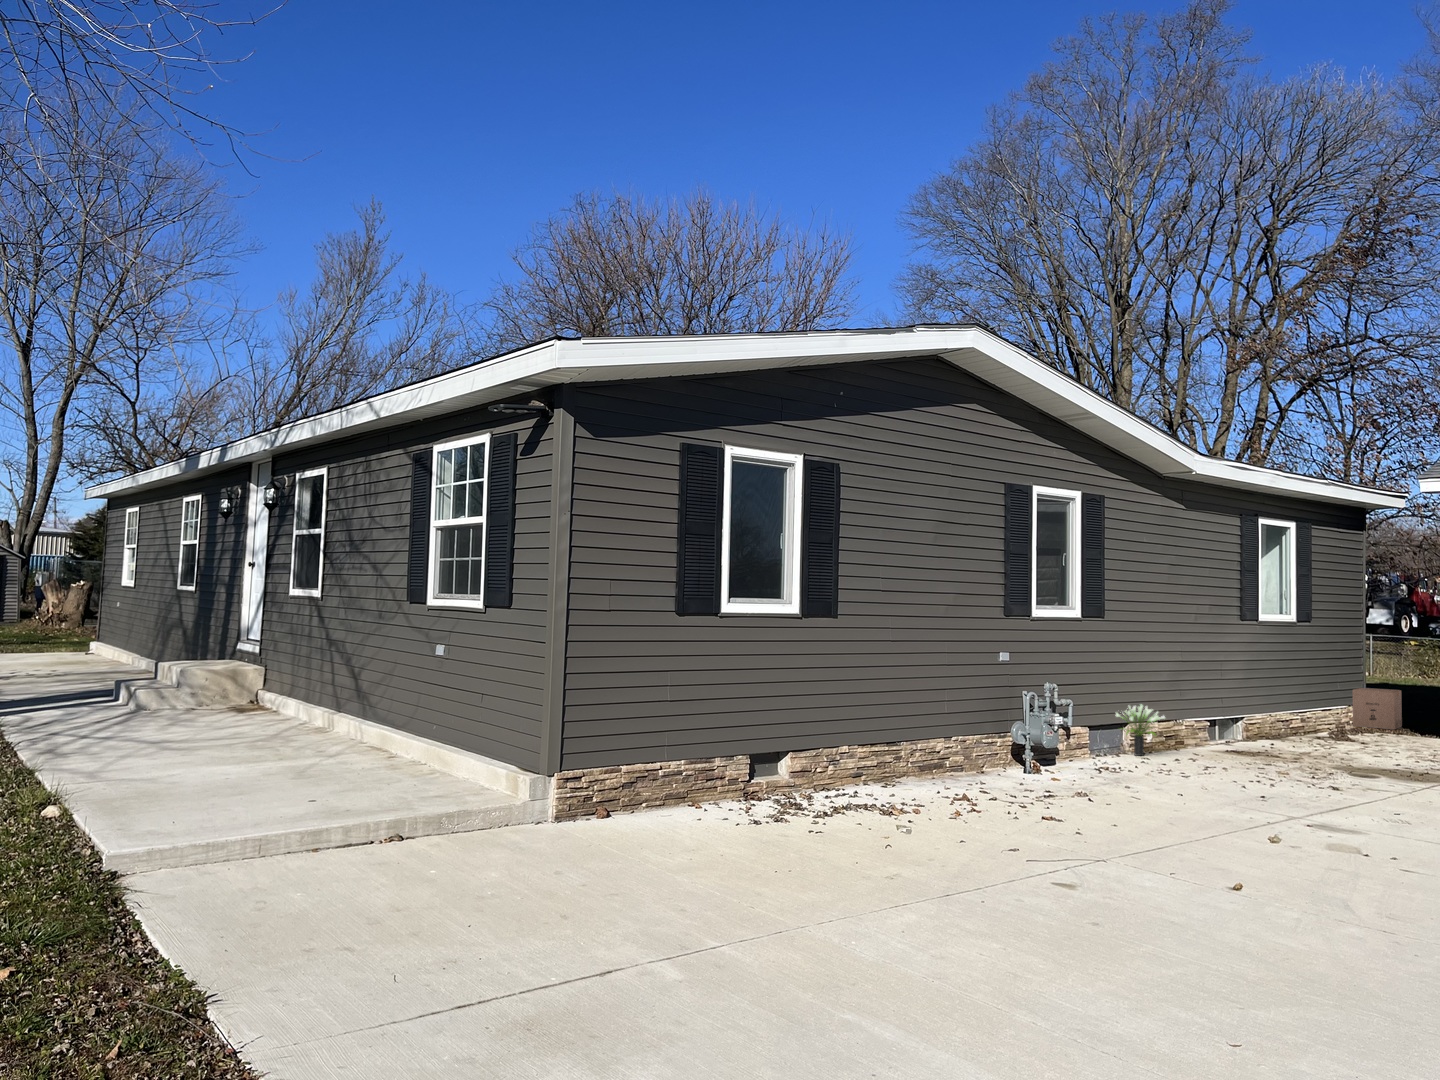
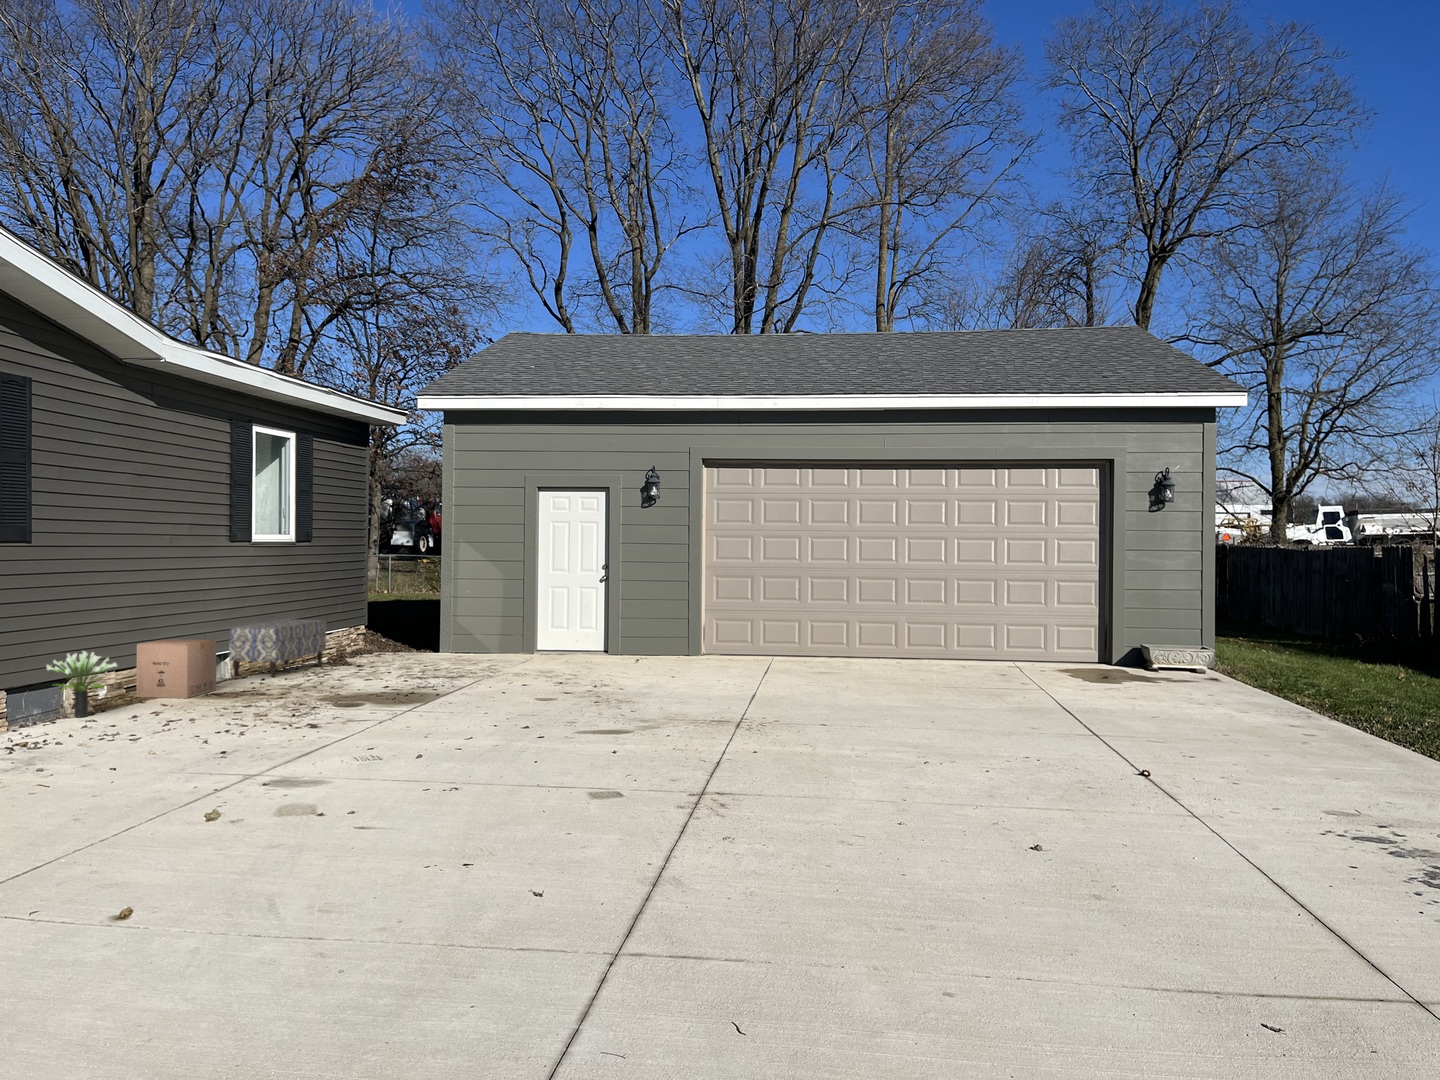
cardboard box: present [1353,688,1402,730] -> present [136,639,216,698]
bench: none [1241,692,1329,743] -> present [229,619,326,677]

